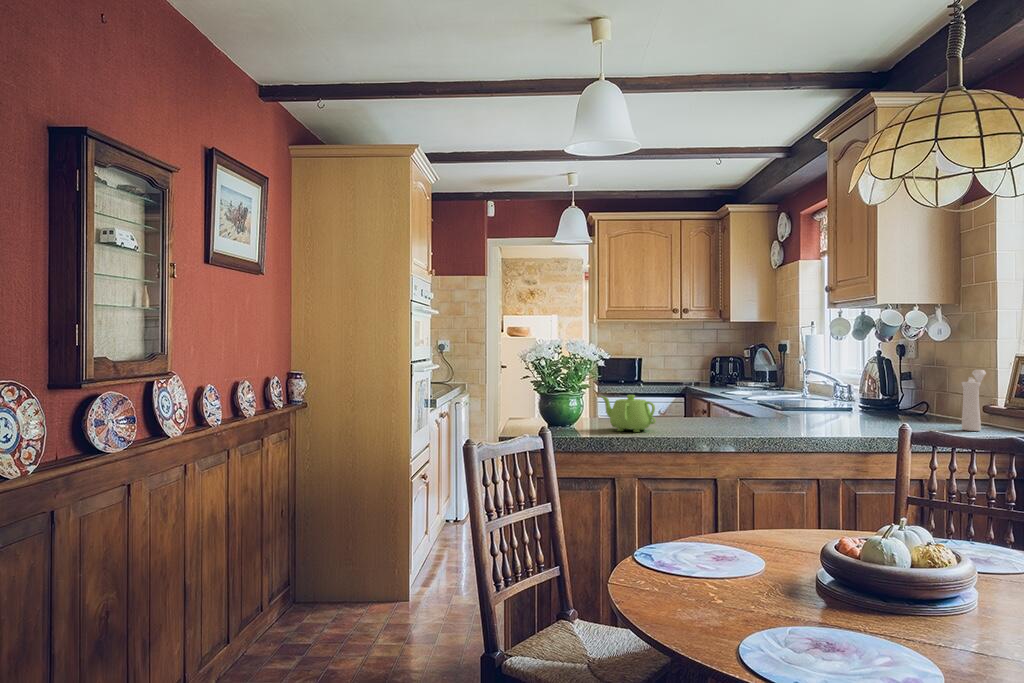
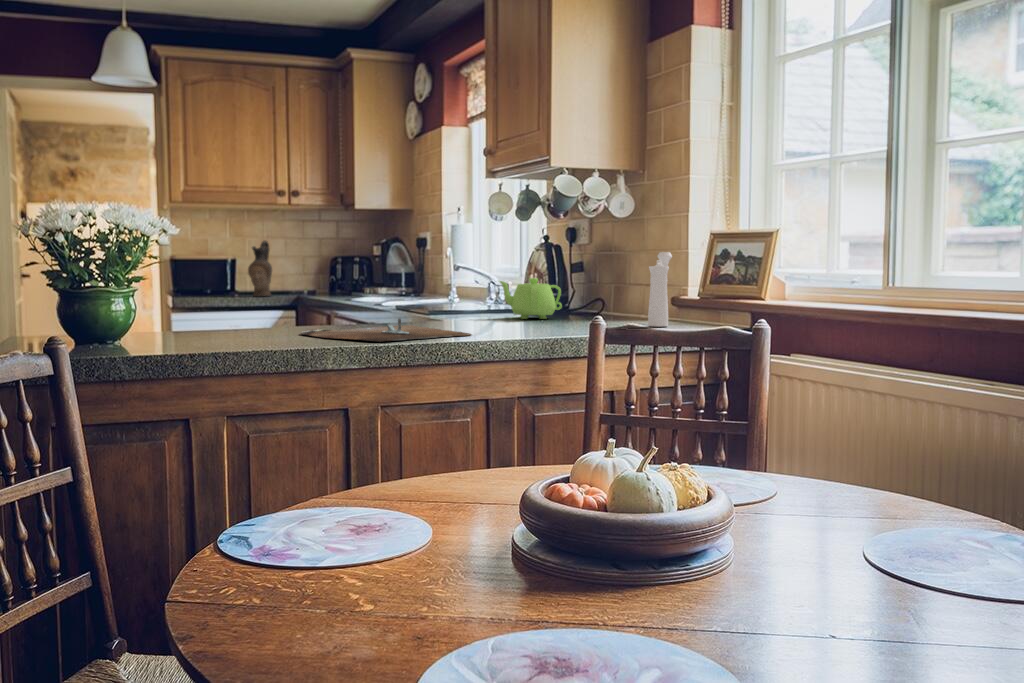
ceramic pitcher: none [650,346,667,387] -> present [248,241,272,296]
teapot: present [601,395,656,432] -> present [500,278,562,319]
cutting board: none [684,417,807,434] -> present [301,318,471,342]

